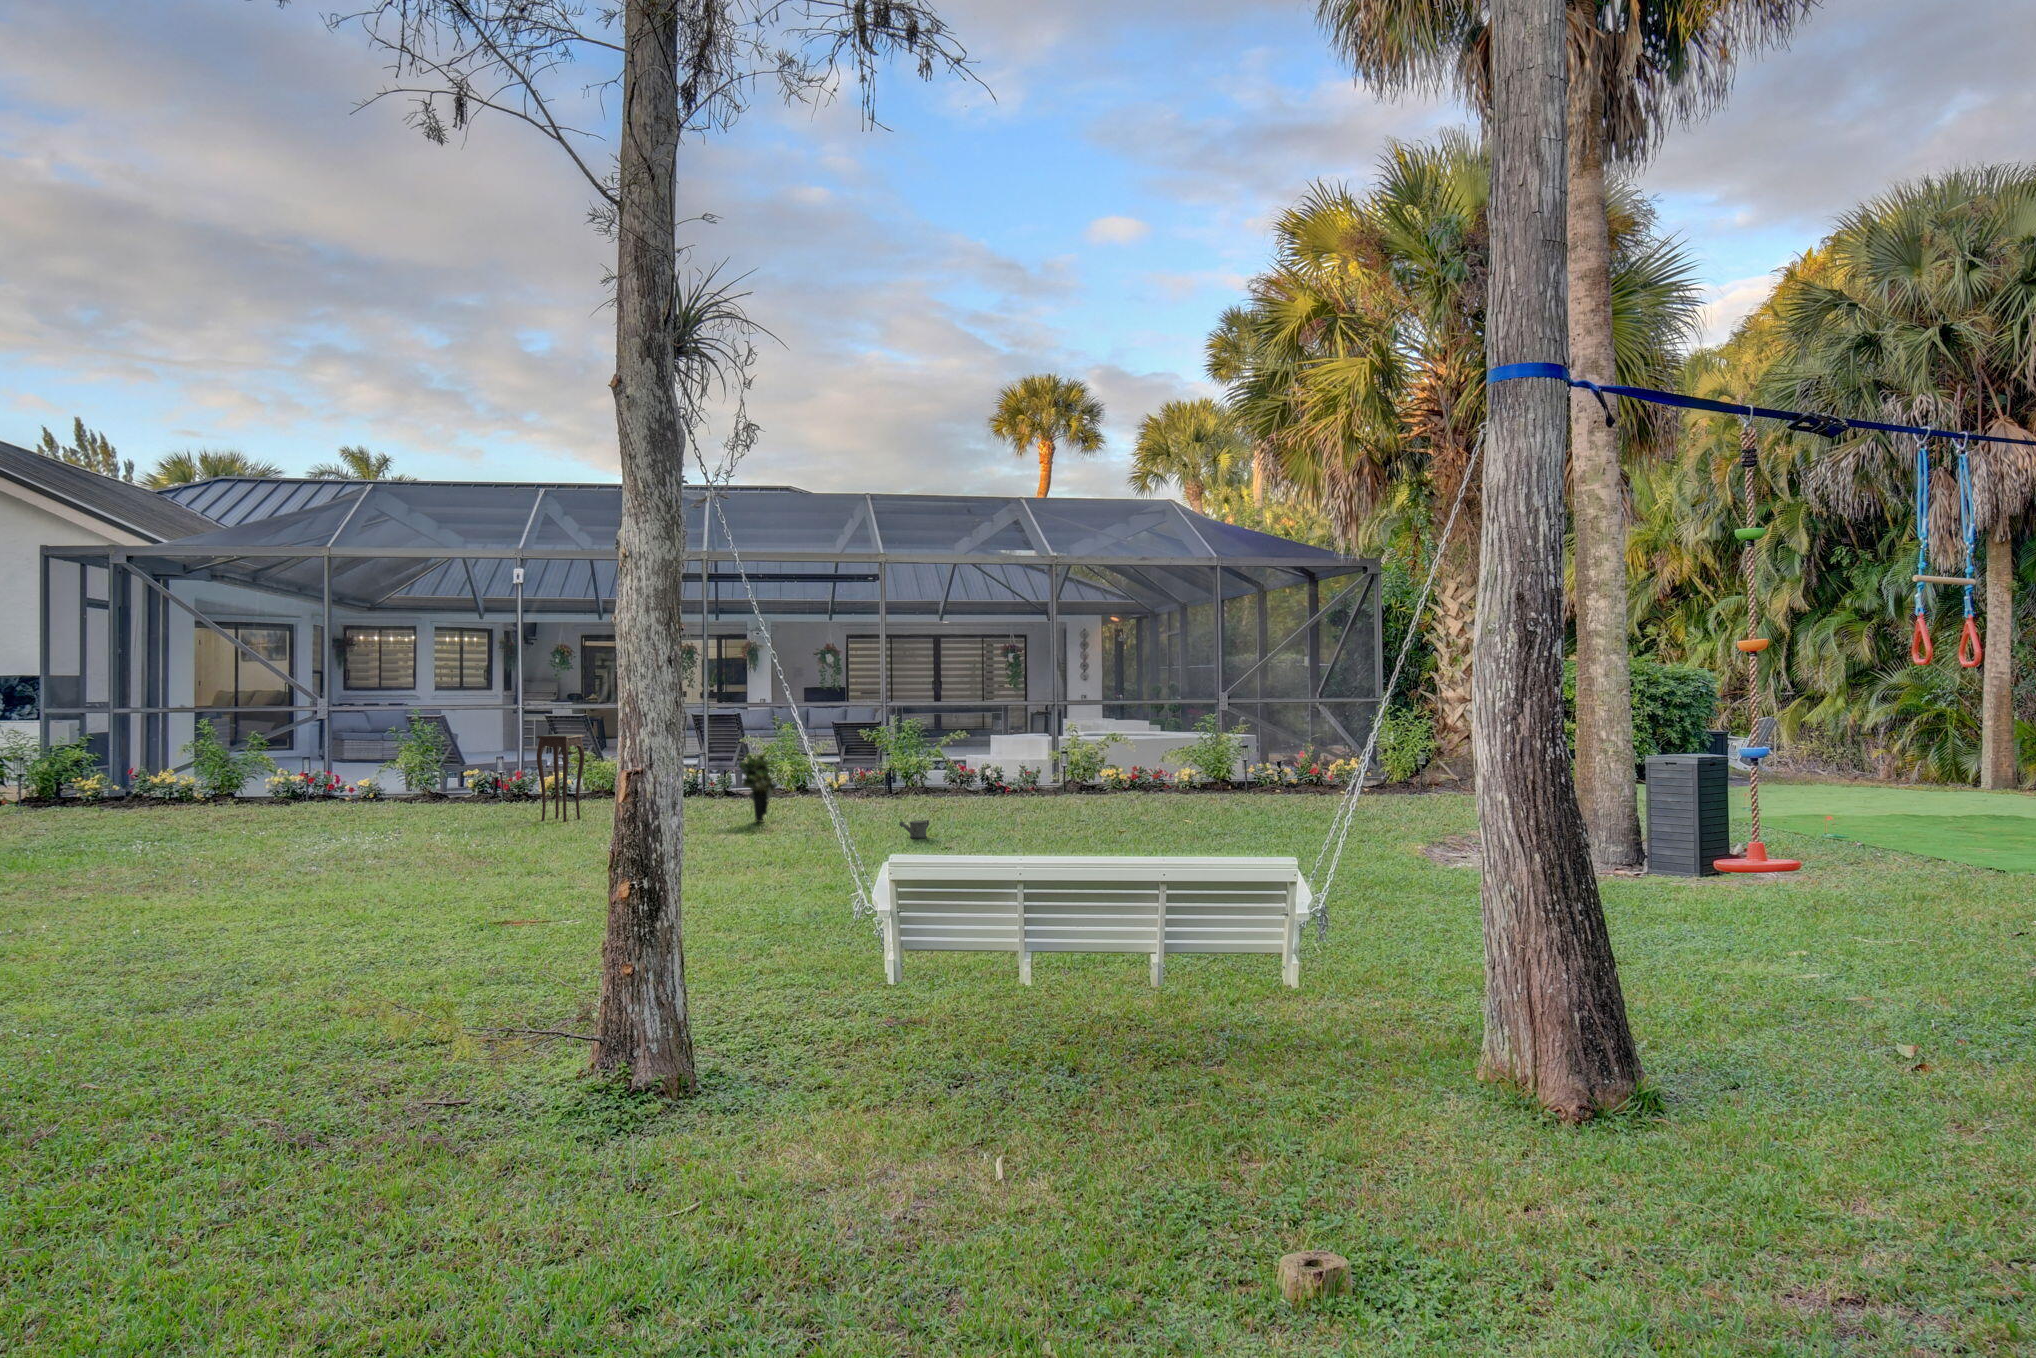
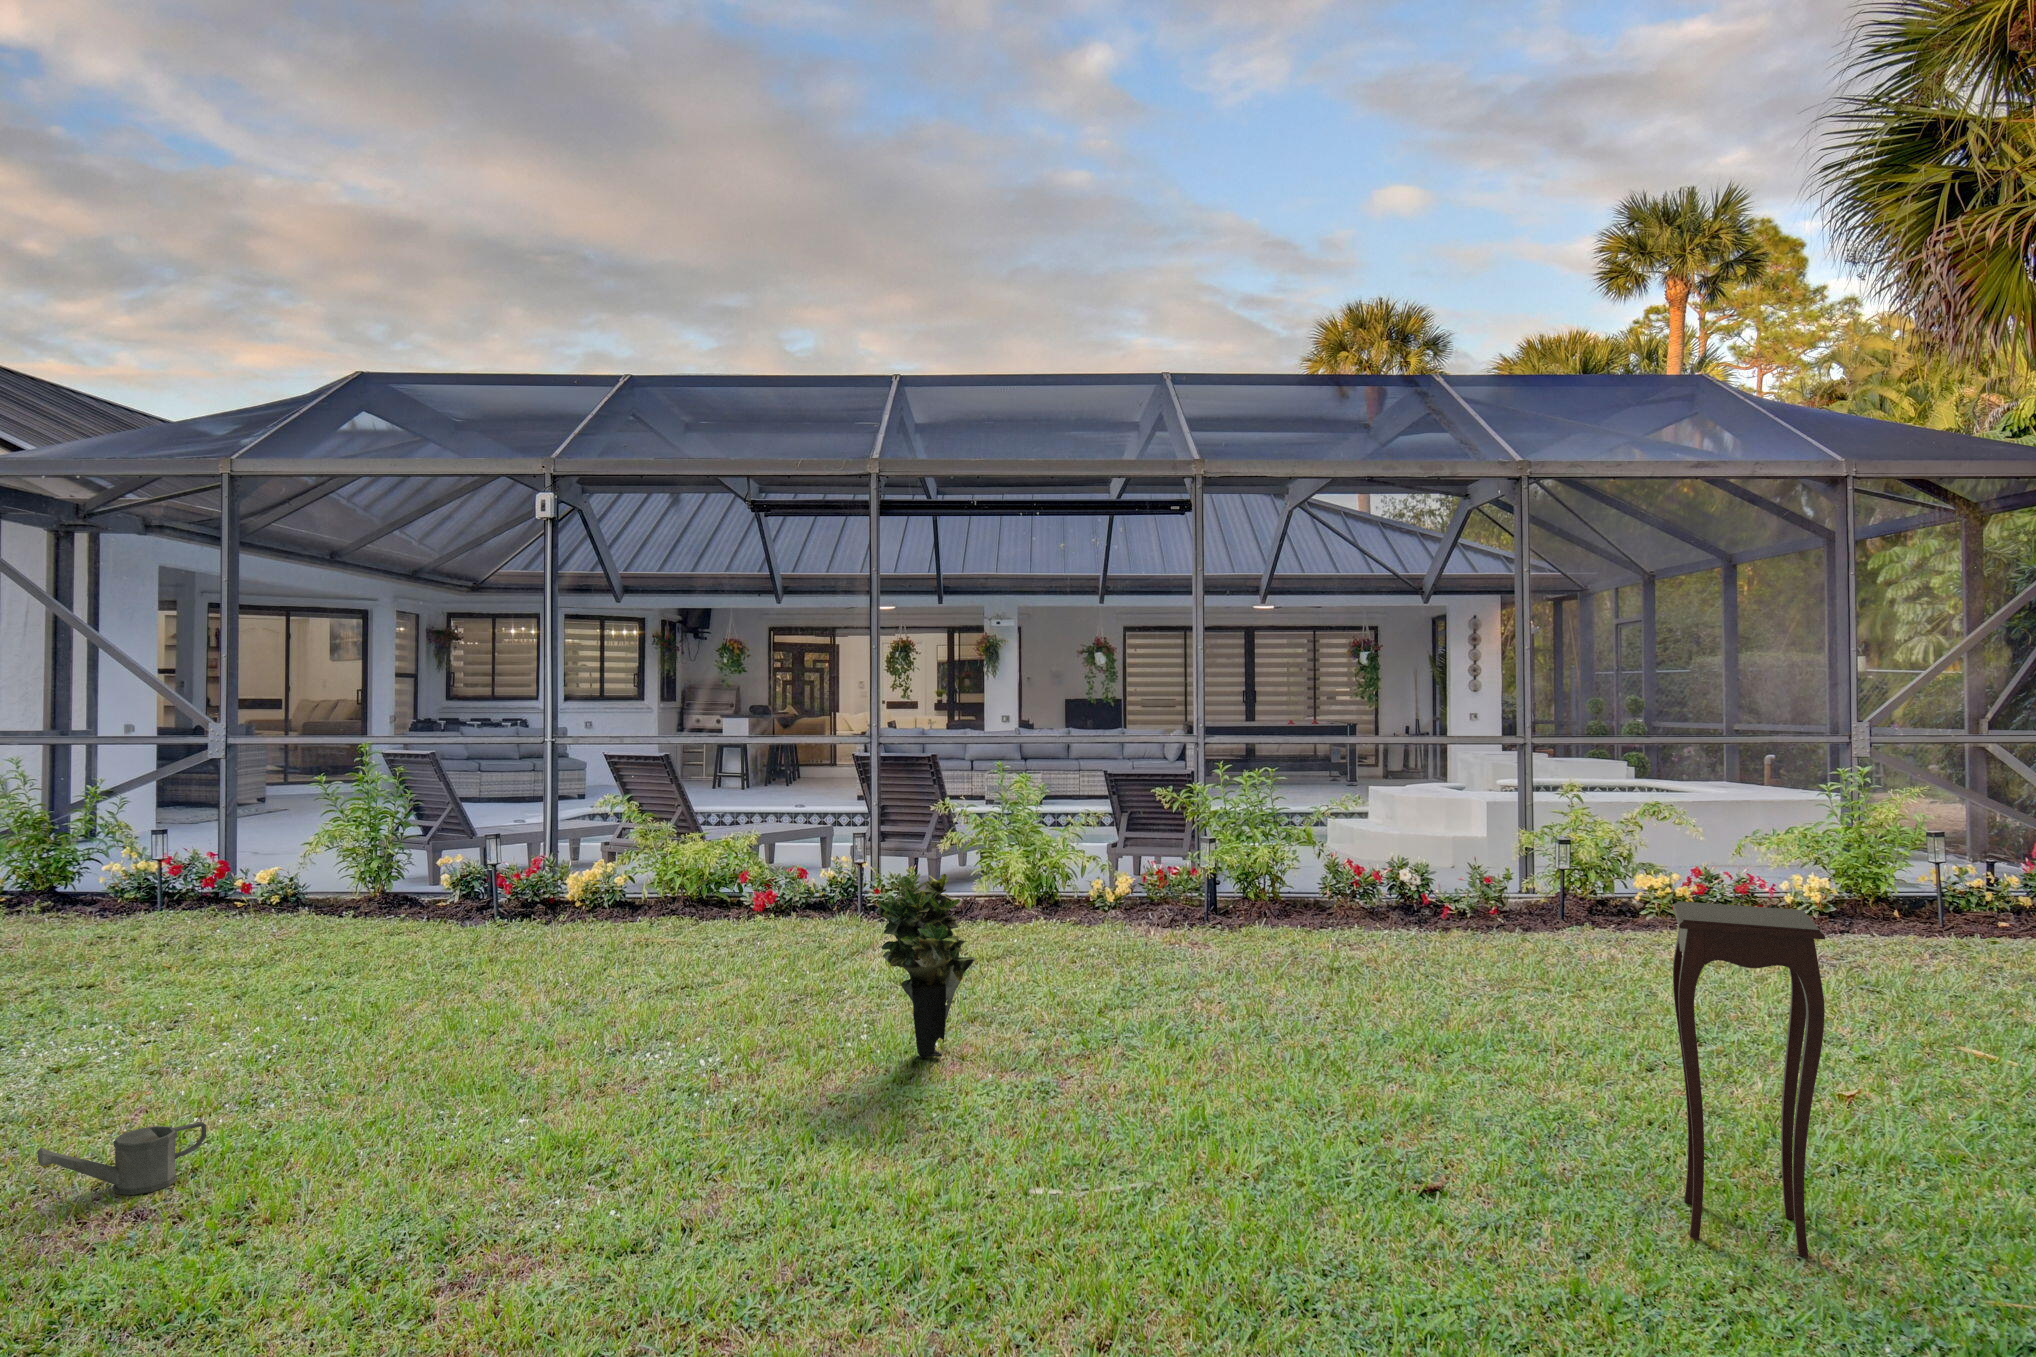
side table: present [536,734,584,822] -> present [1673,901,1825,1257]
watering can: present [900,820,929,839] -> present [38,1122,206,1195]

